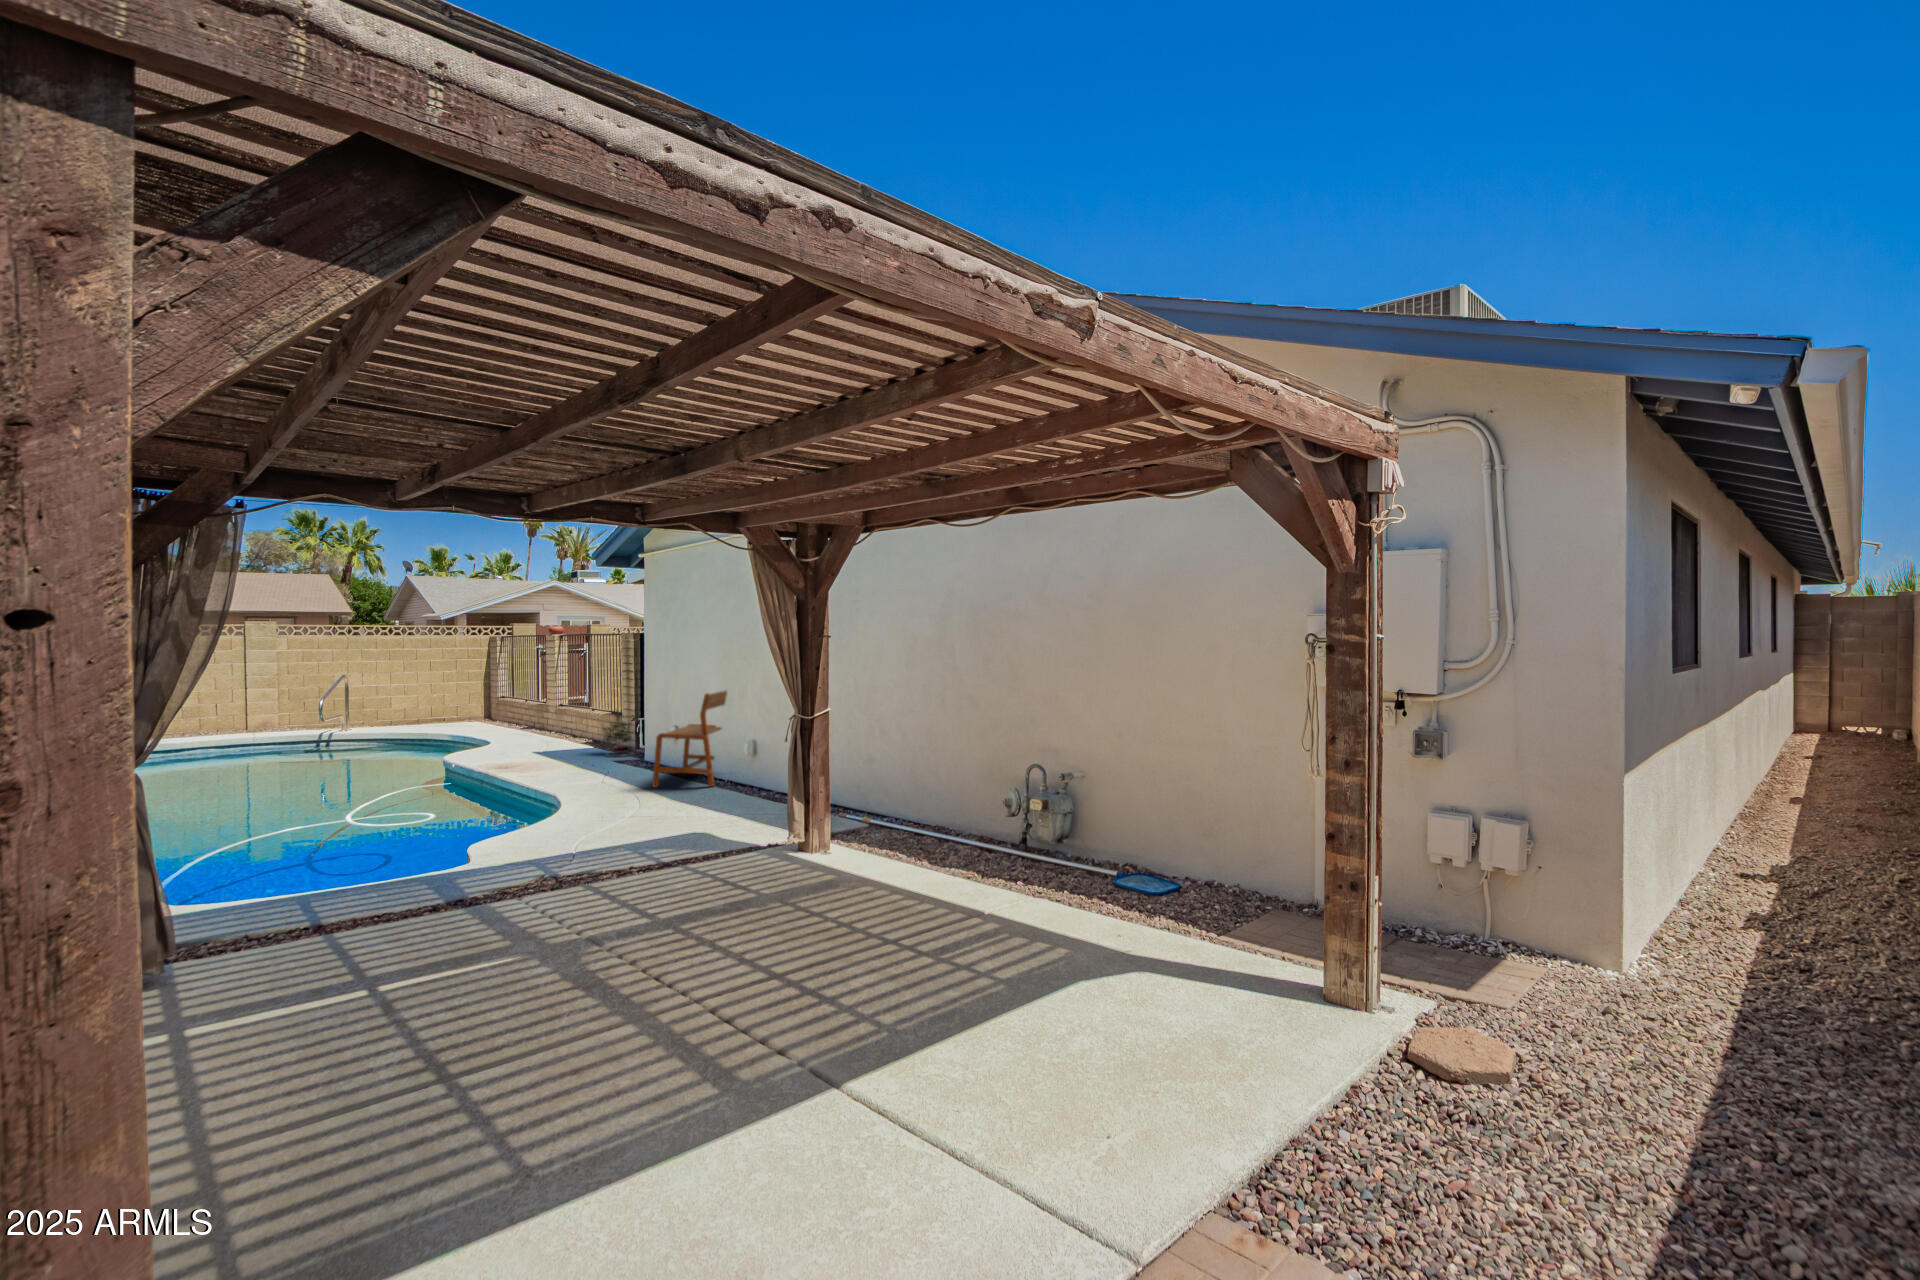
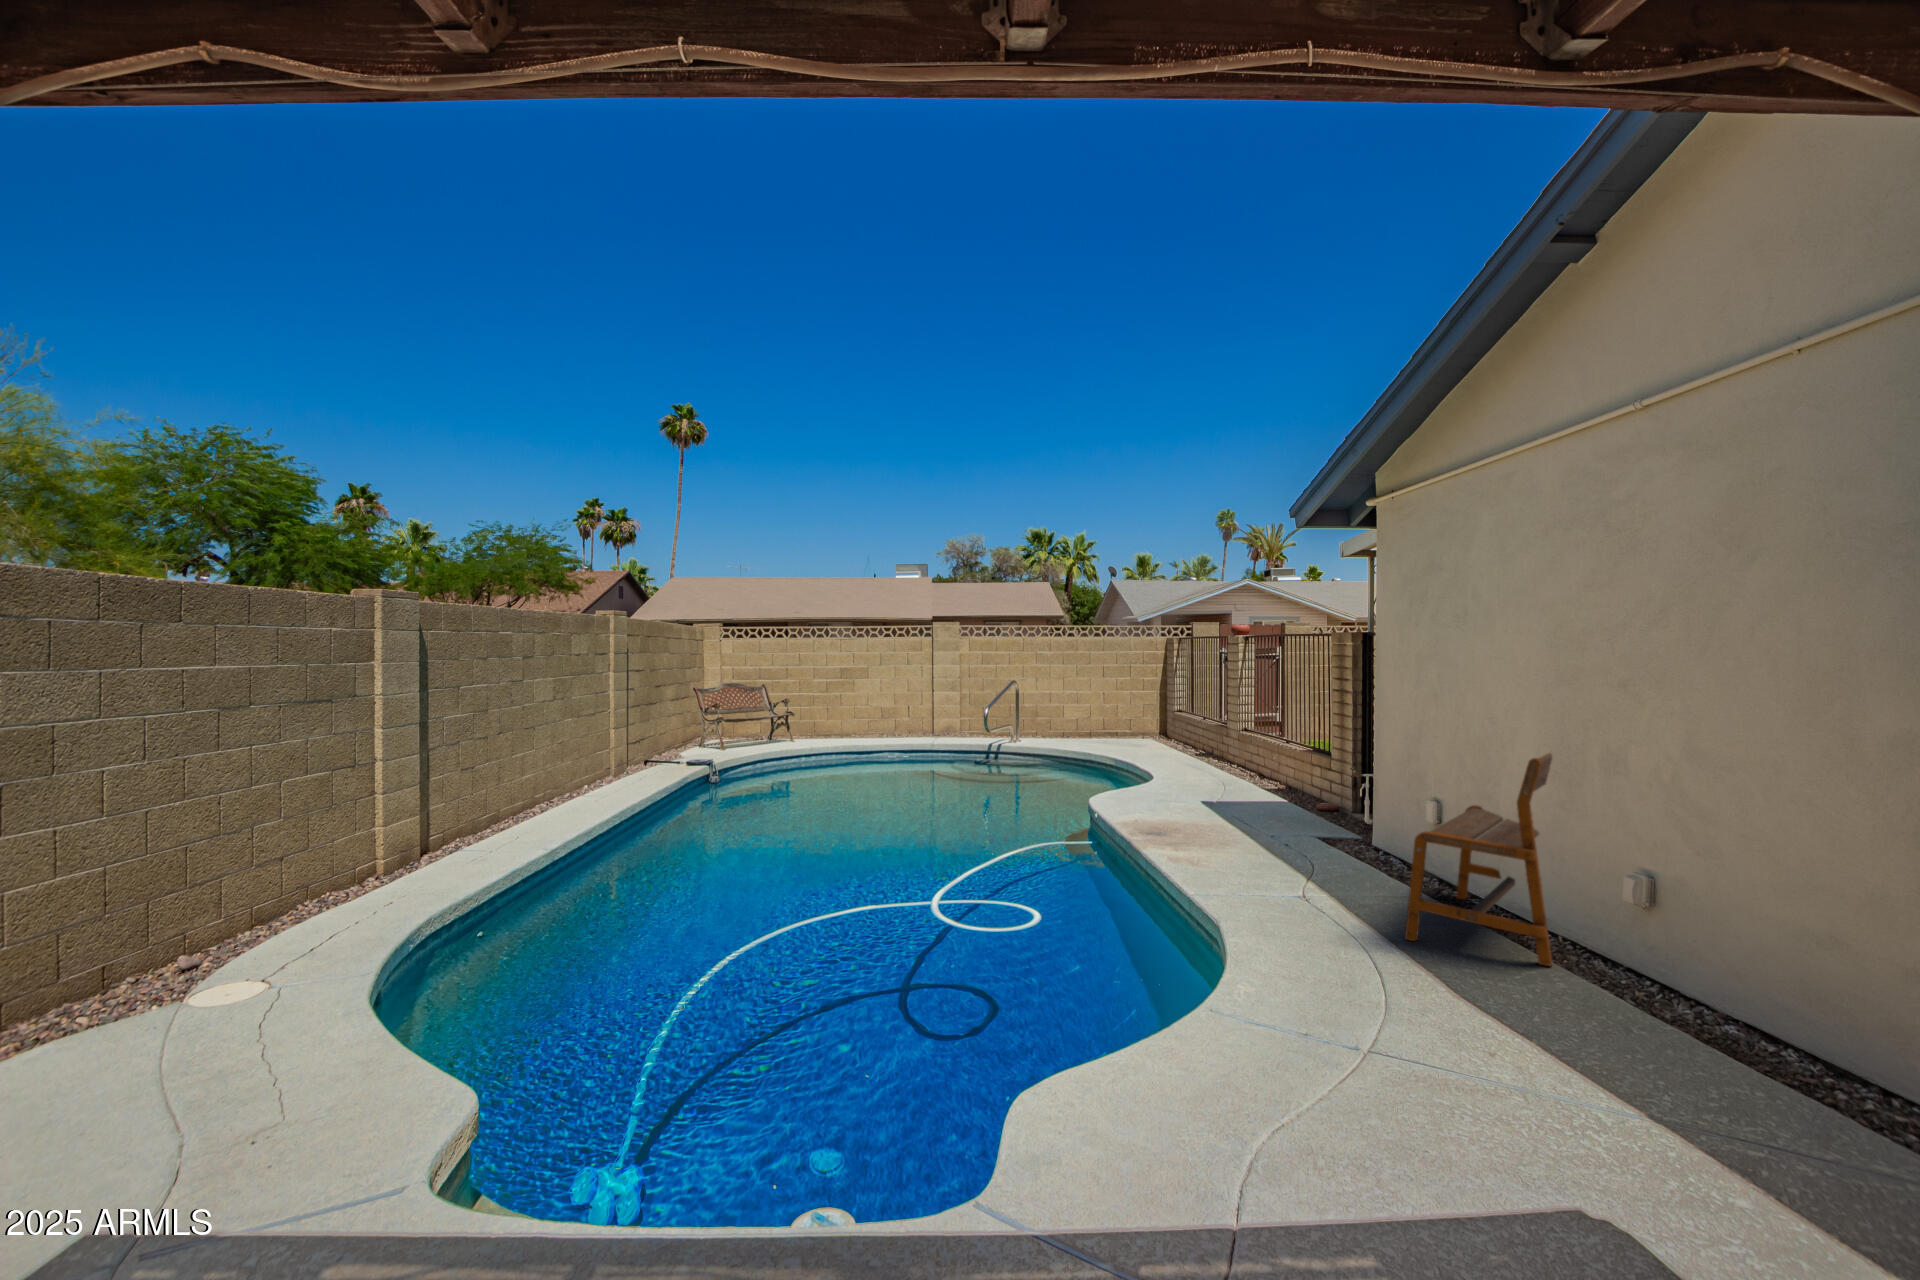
potted tree: present [602,711,632,757] -> none [1297,749,1353,831]

